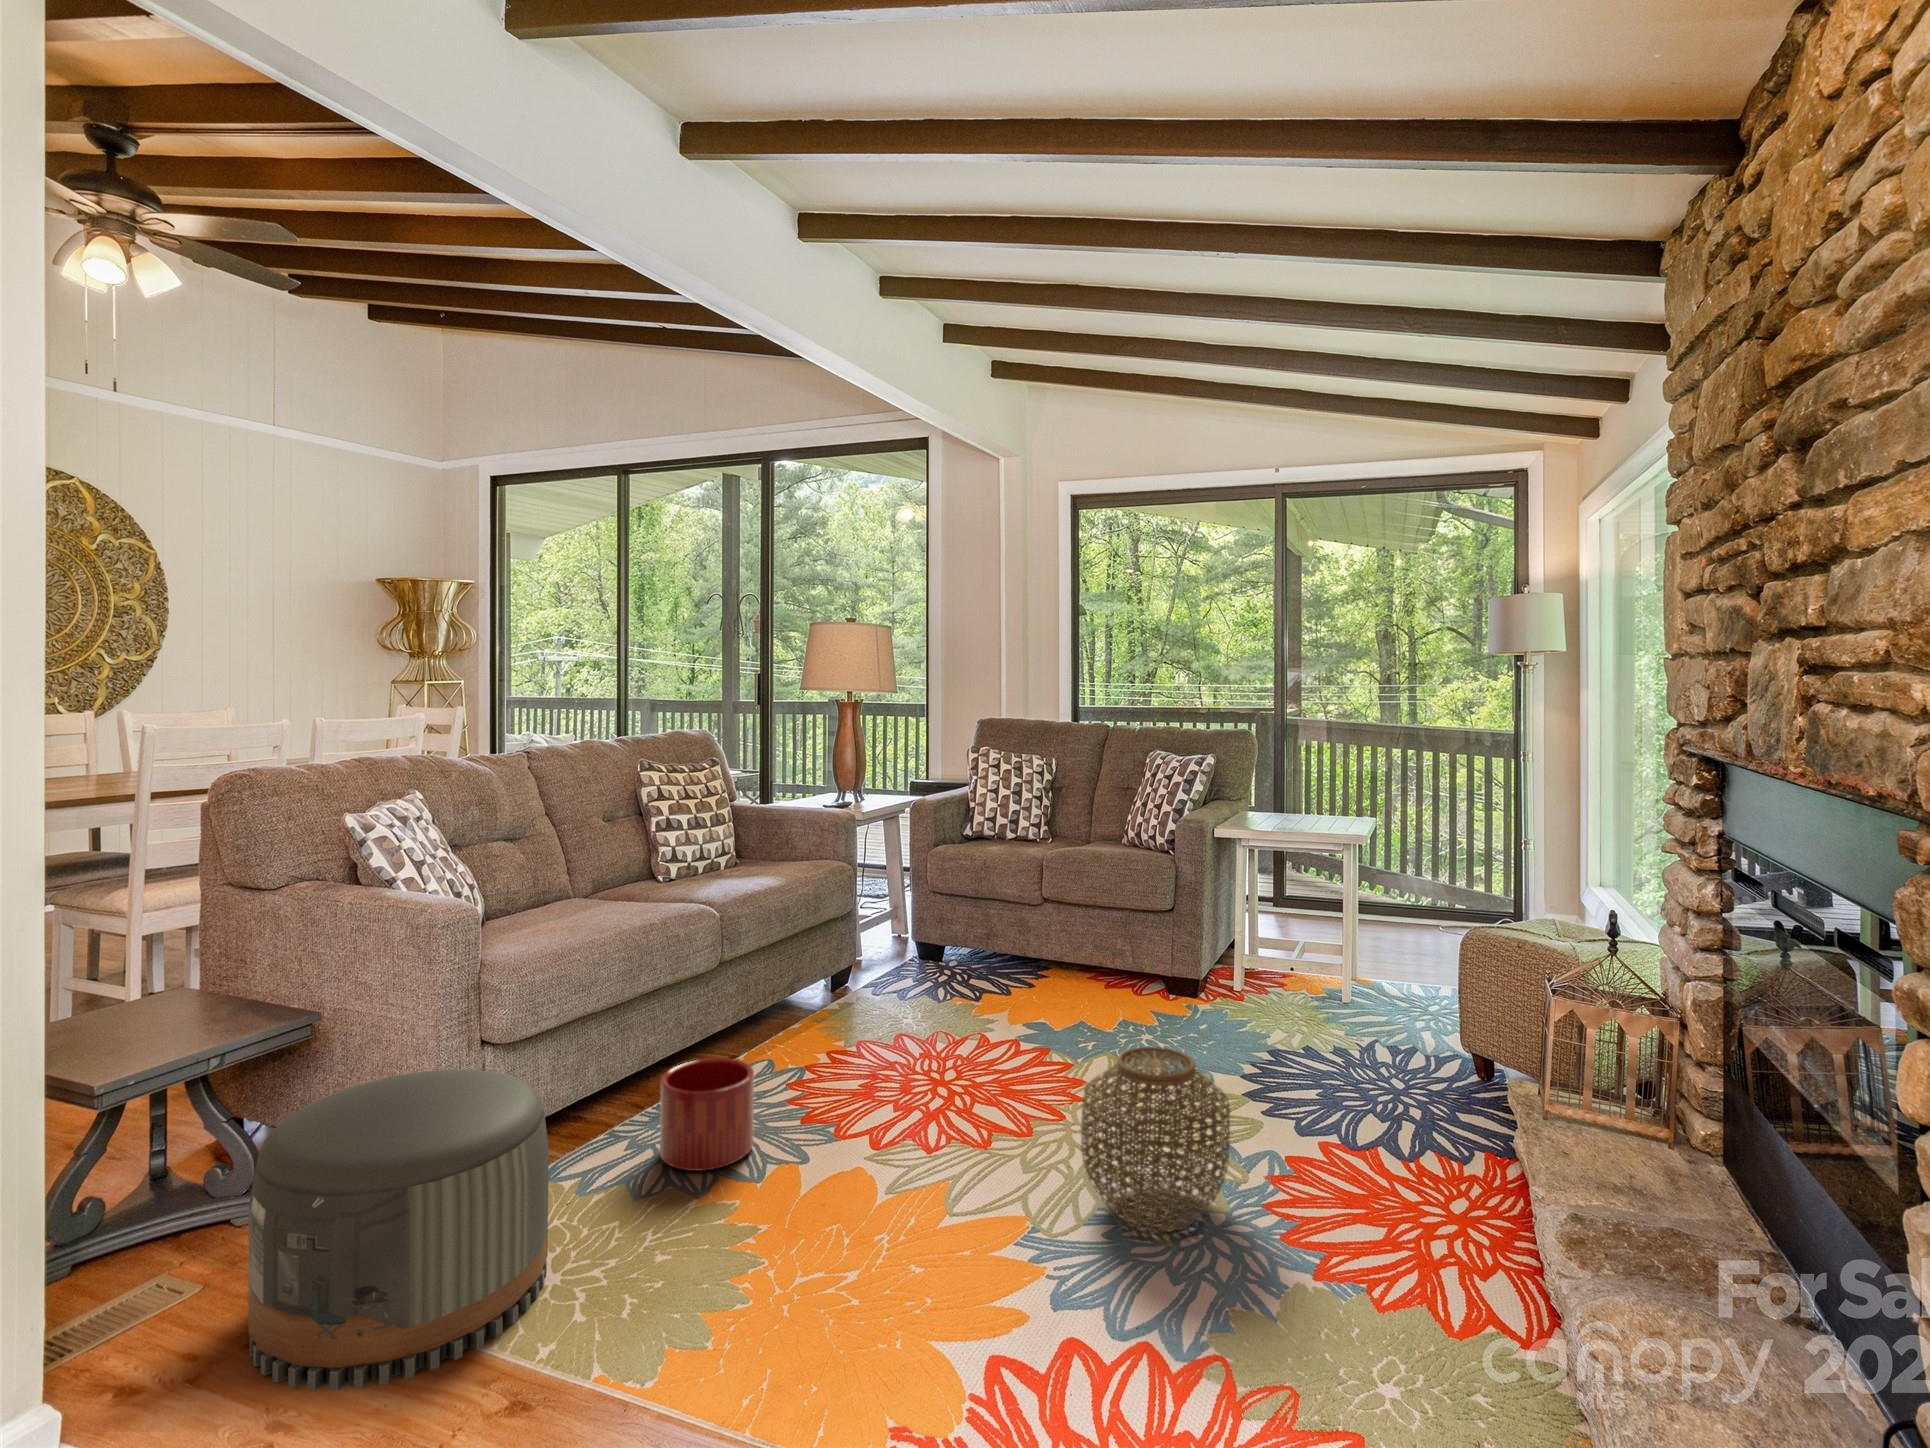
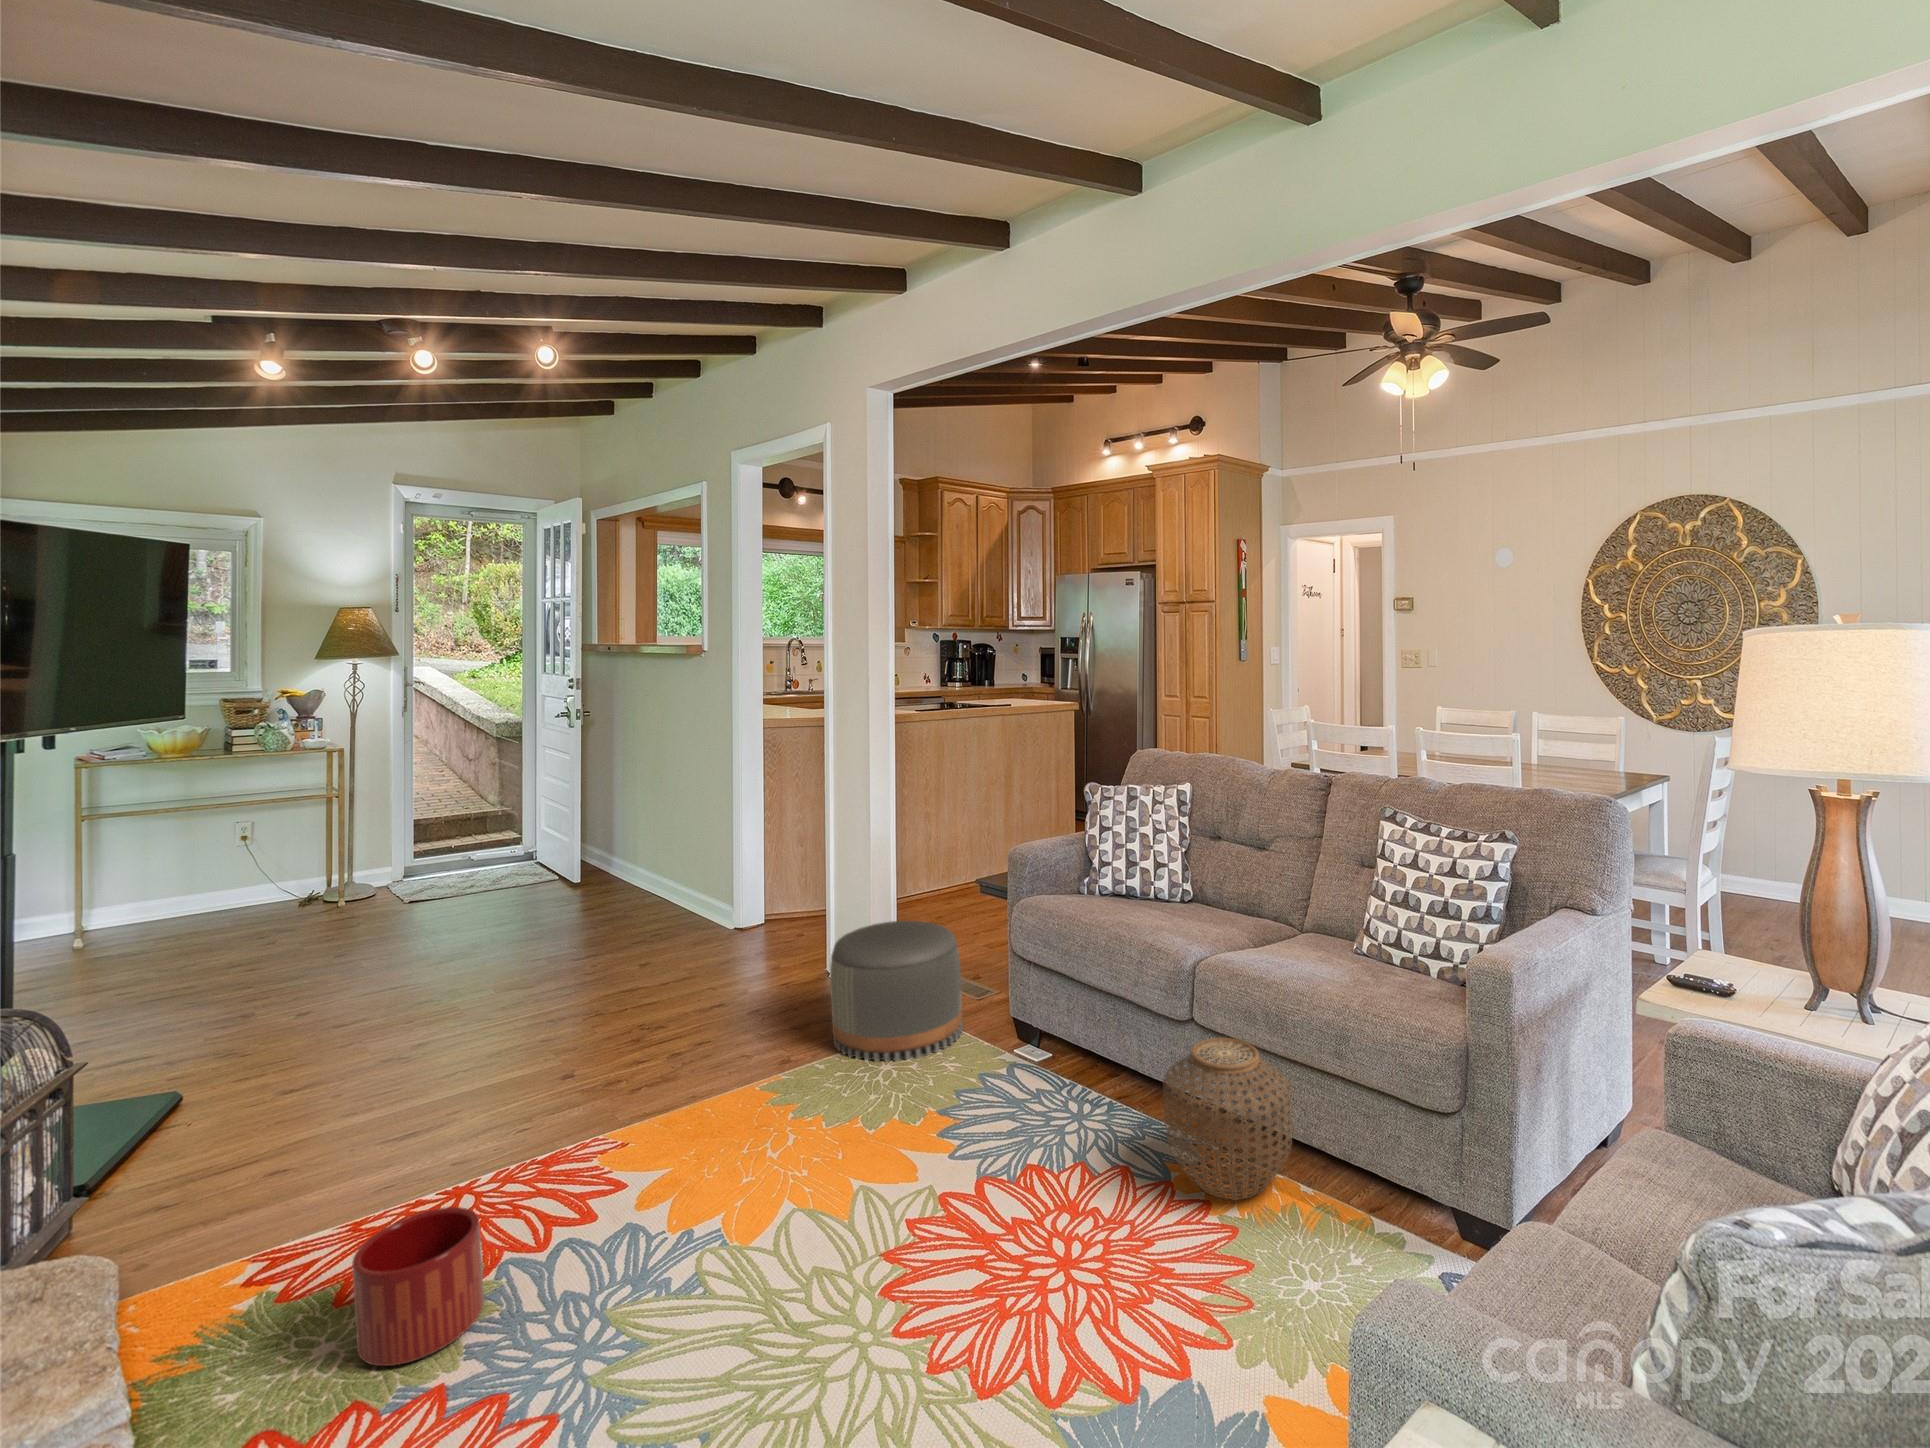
woven basket: present [1081,1047,1230,1232] -> present [1163,1038,1292,1200]
planter: present [660,1058,754,1171] -> present [352,1207,484,1366]

